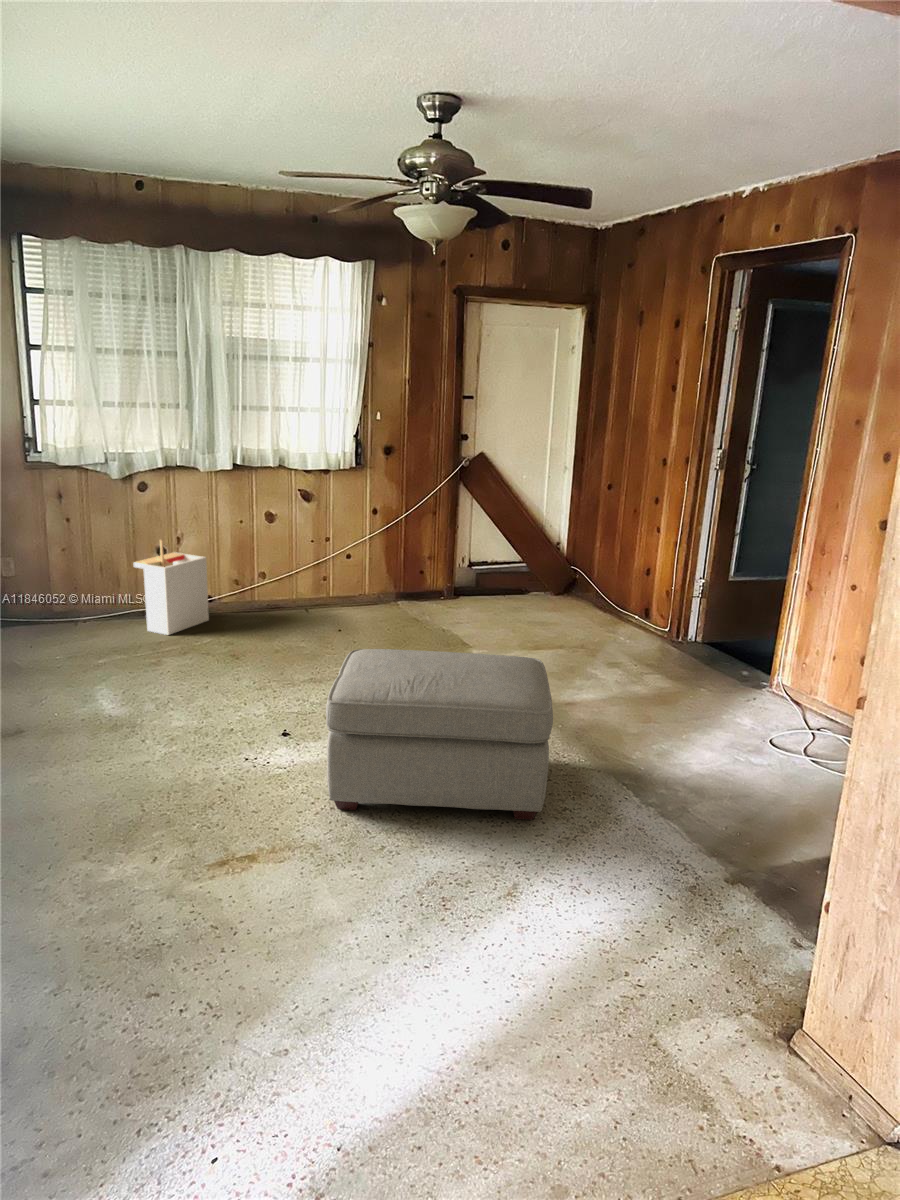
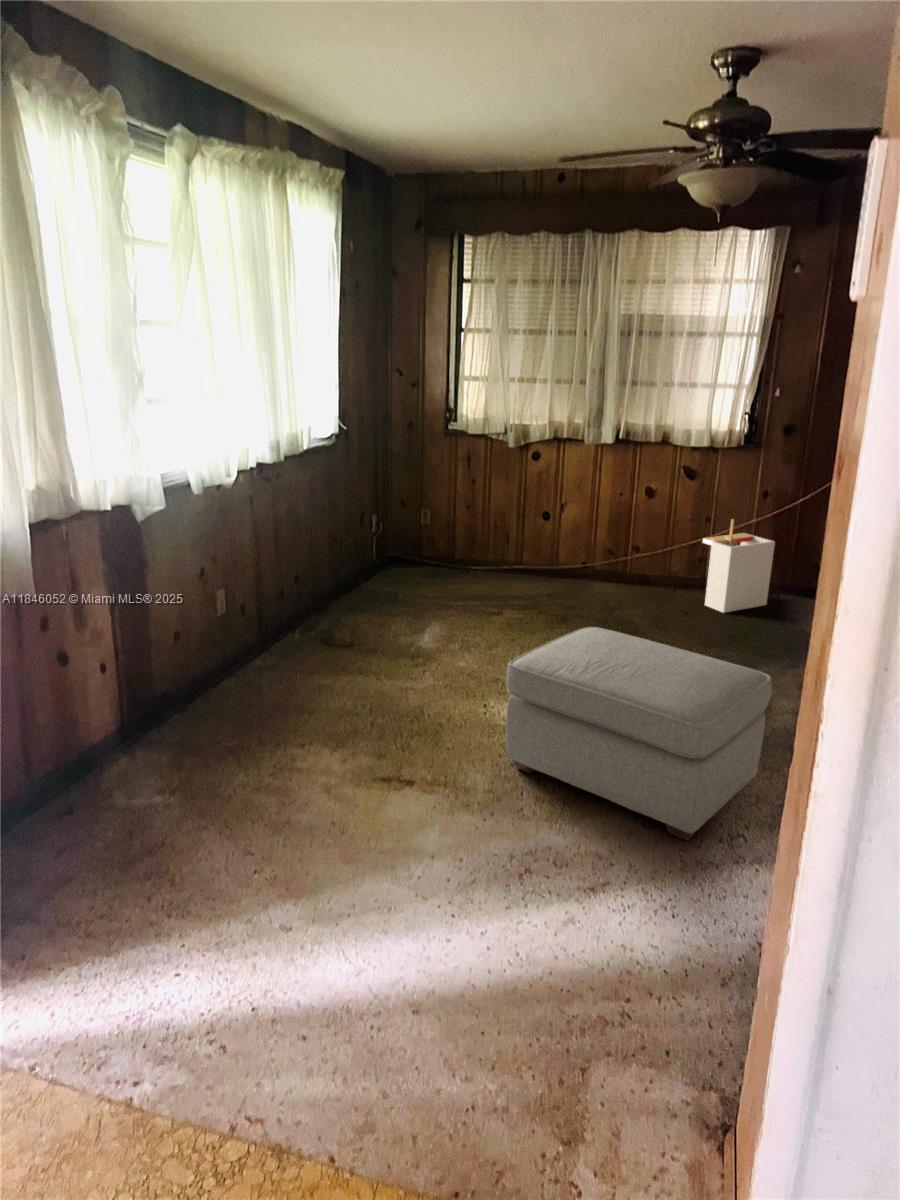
storage bin: present [134,540,209,635] -> present [703,519,775,613]

